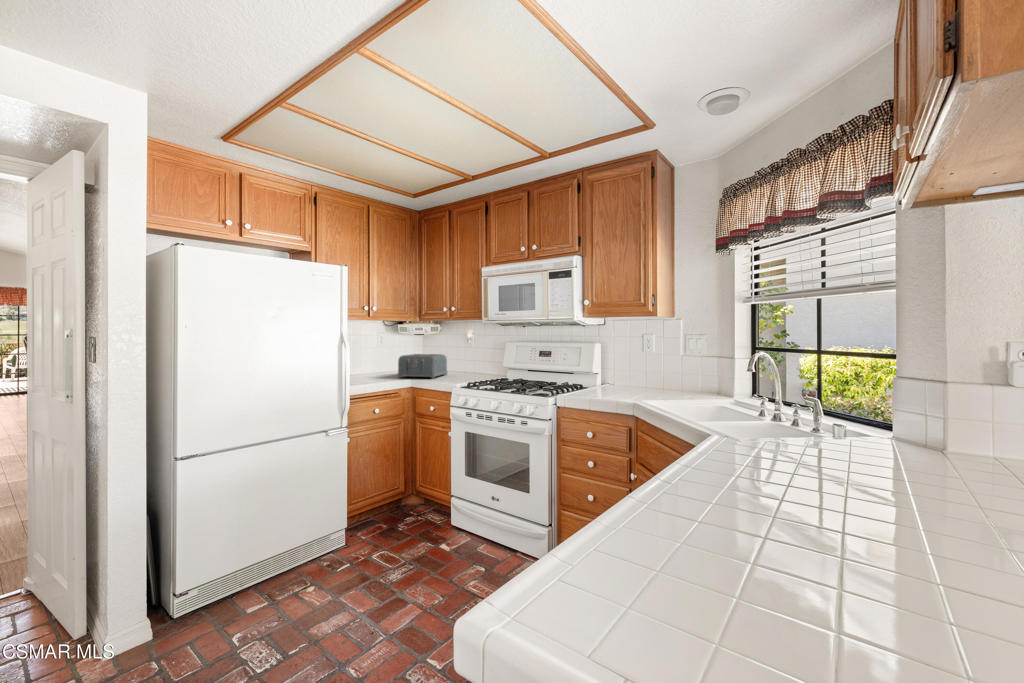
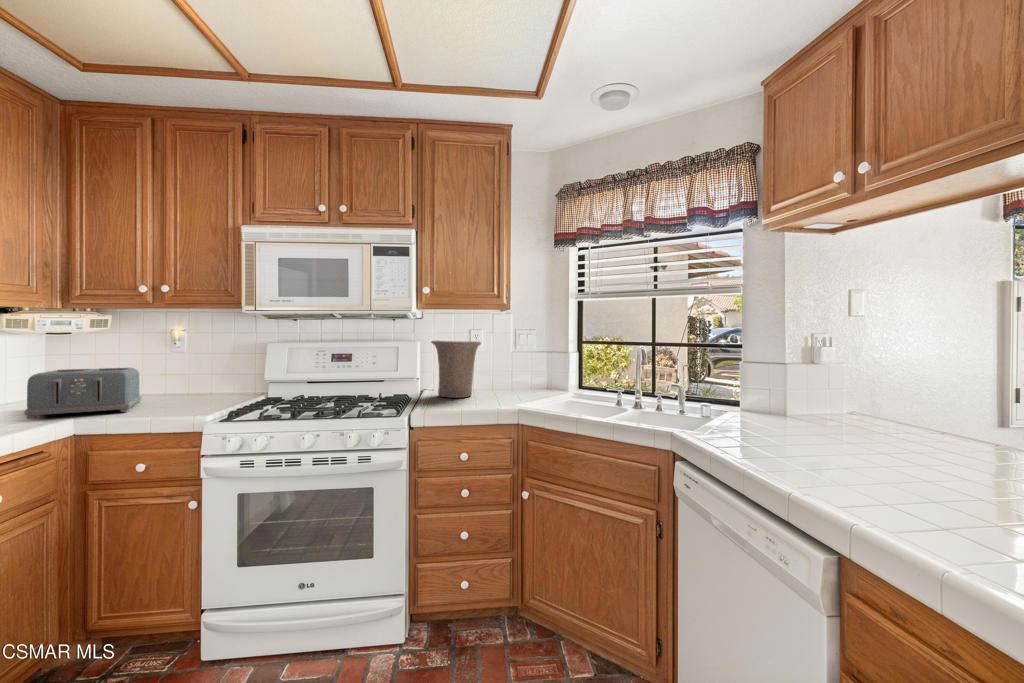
vase: none [601,342,644,390] -> present [431,341,481,398]

